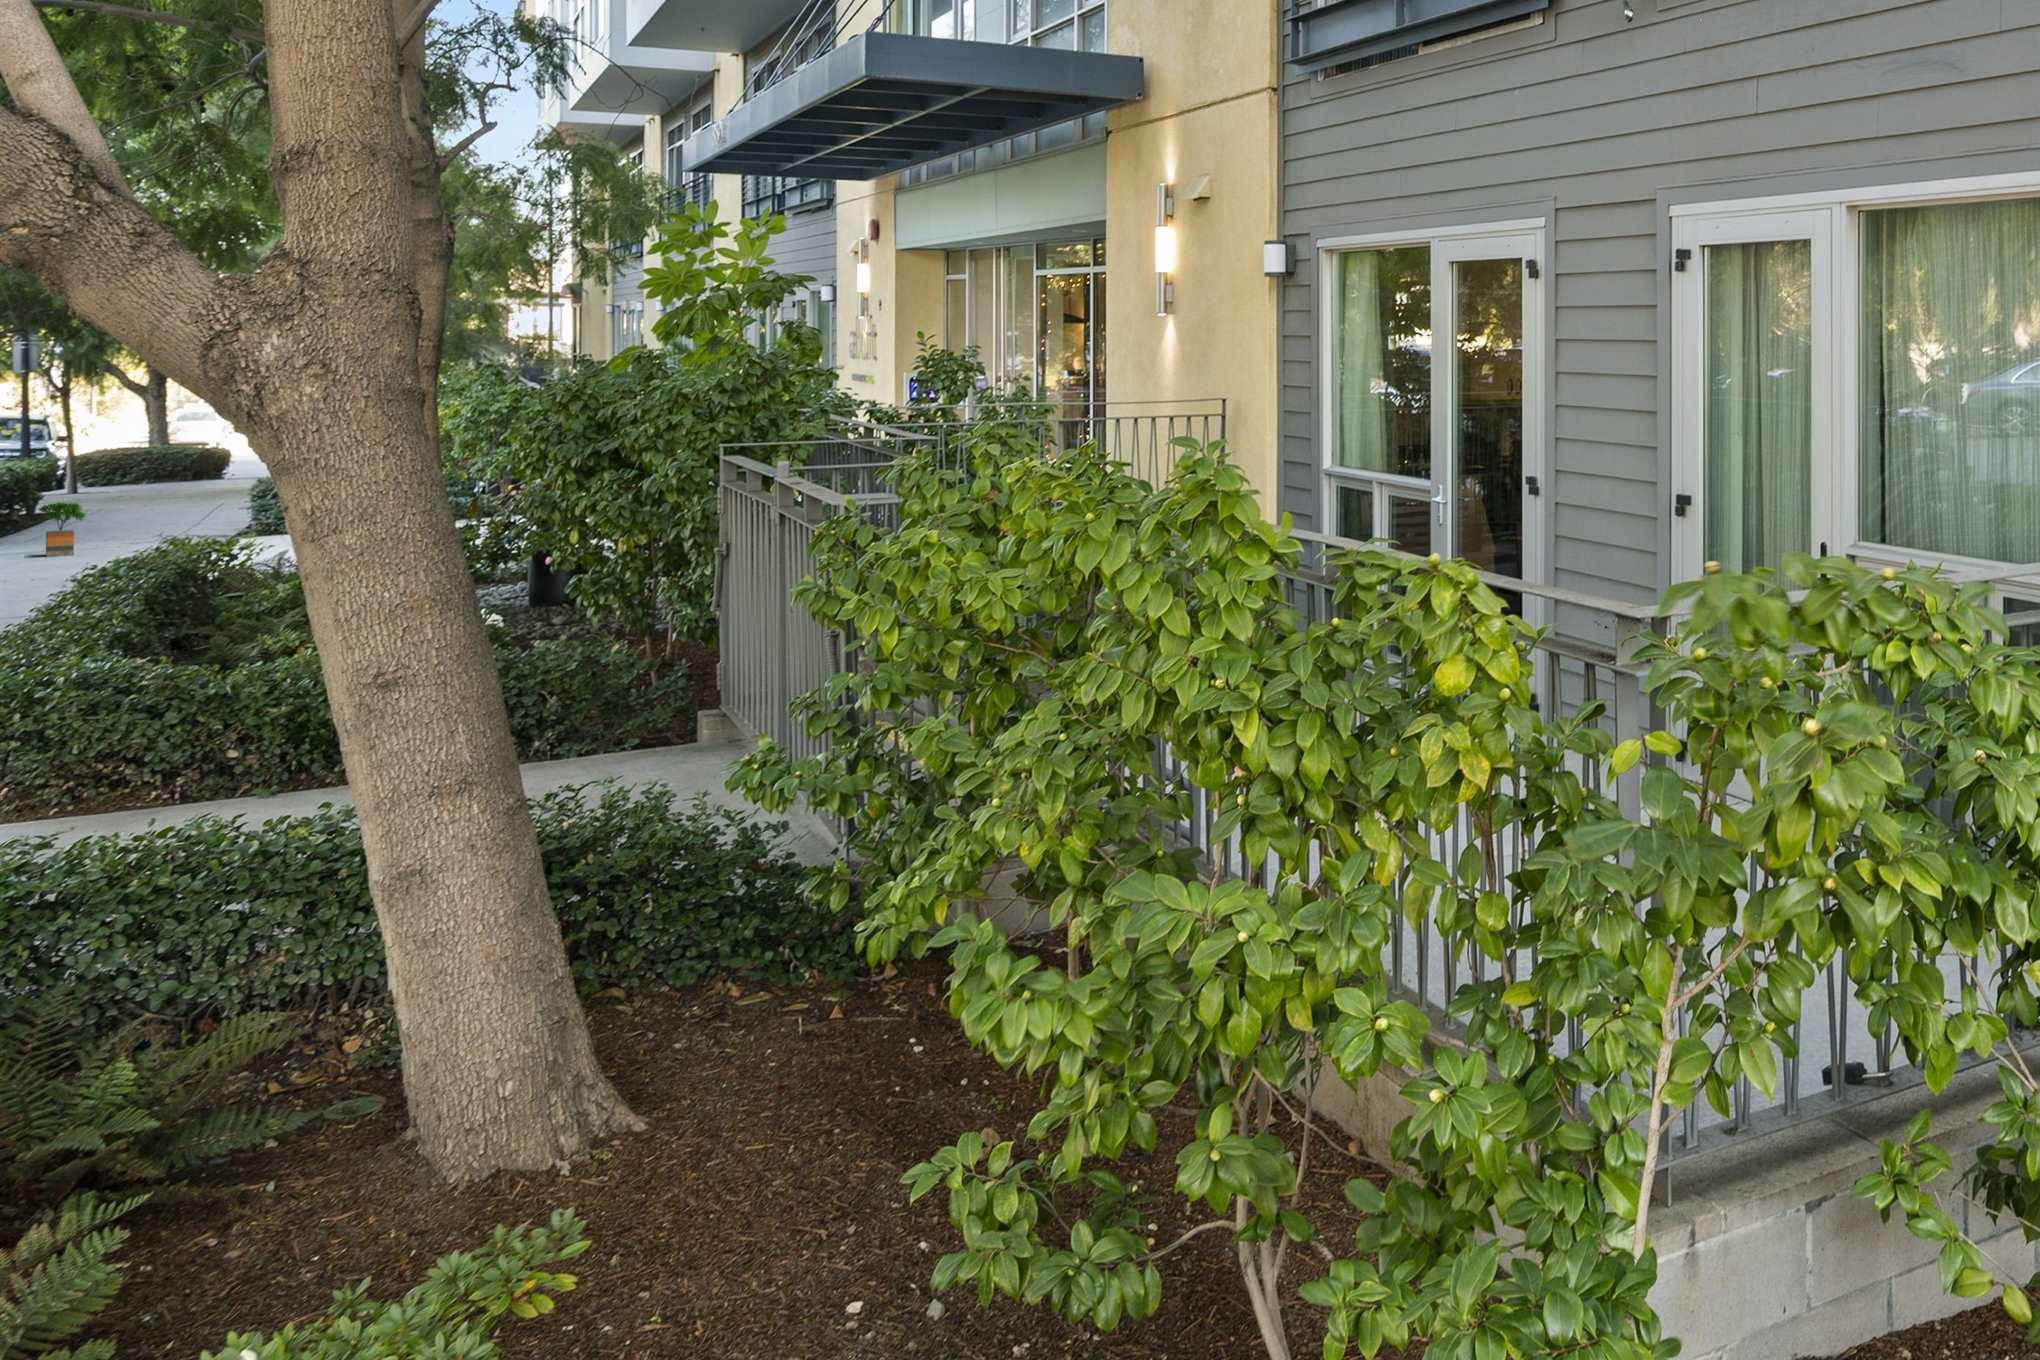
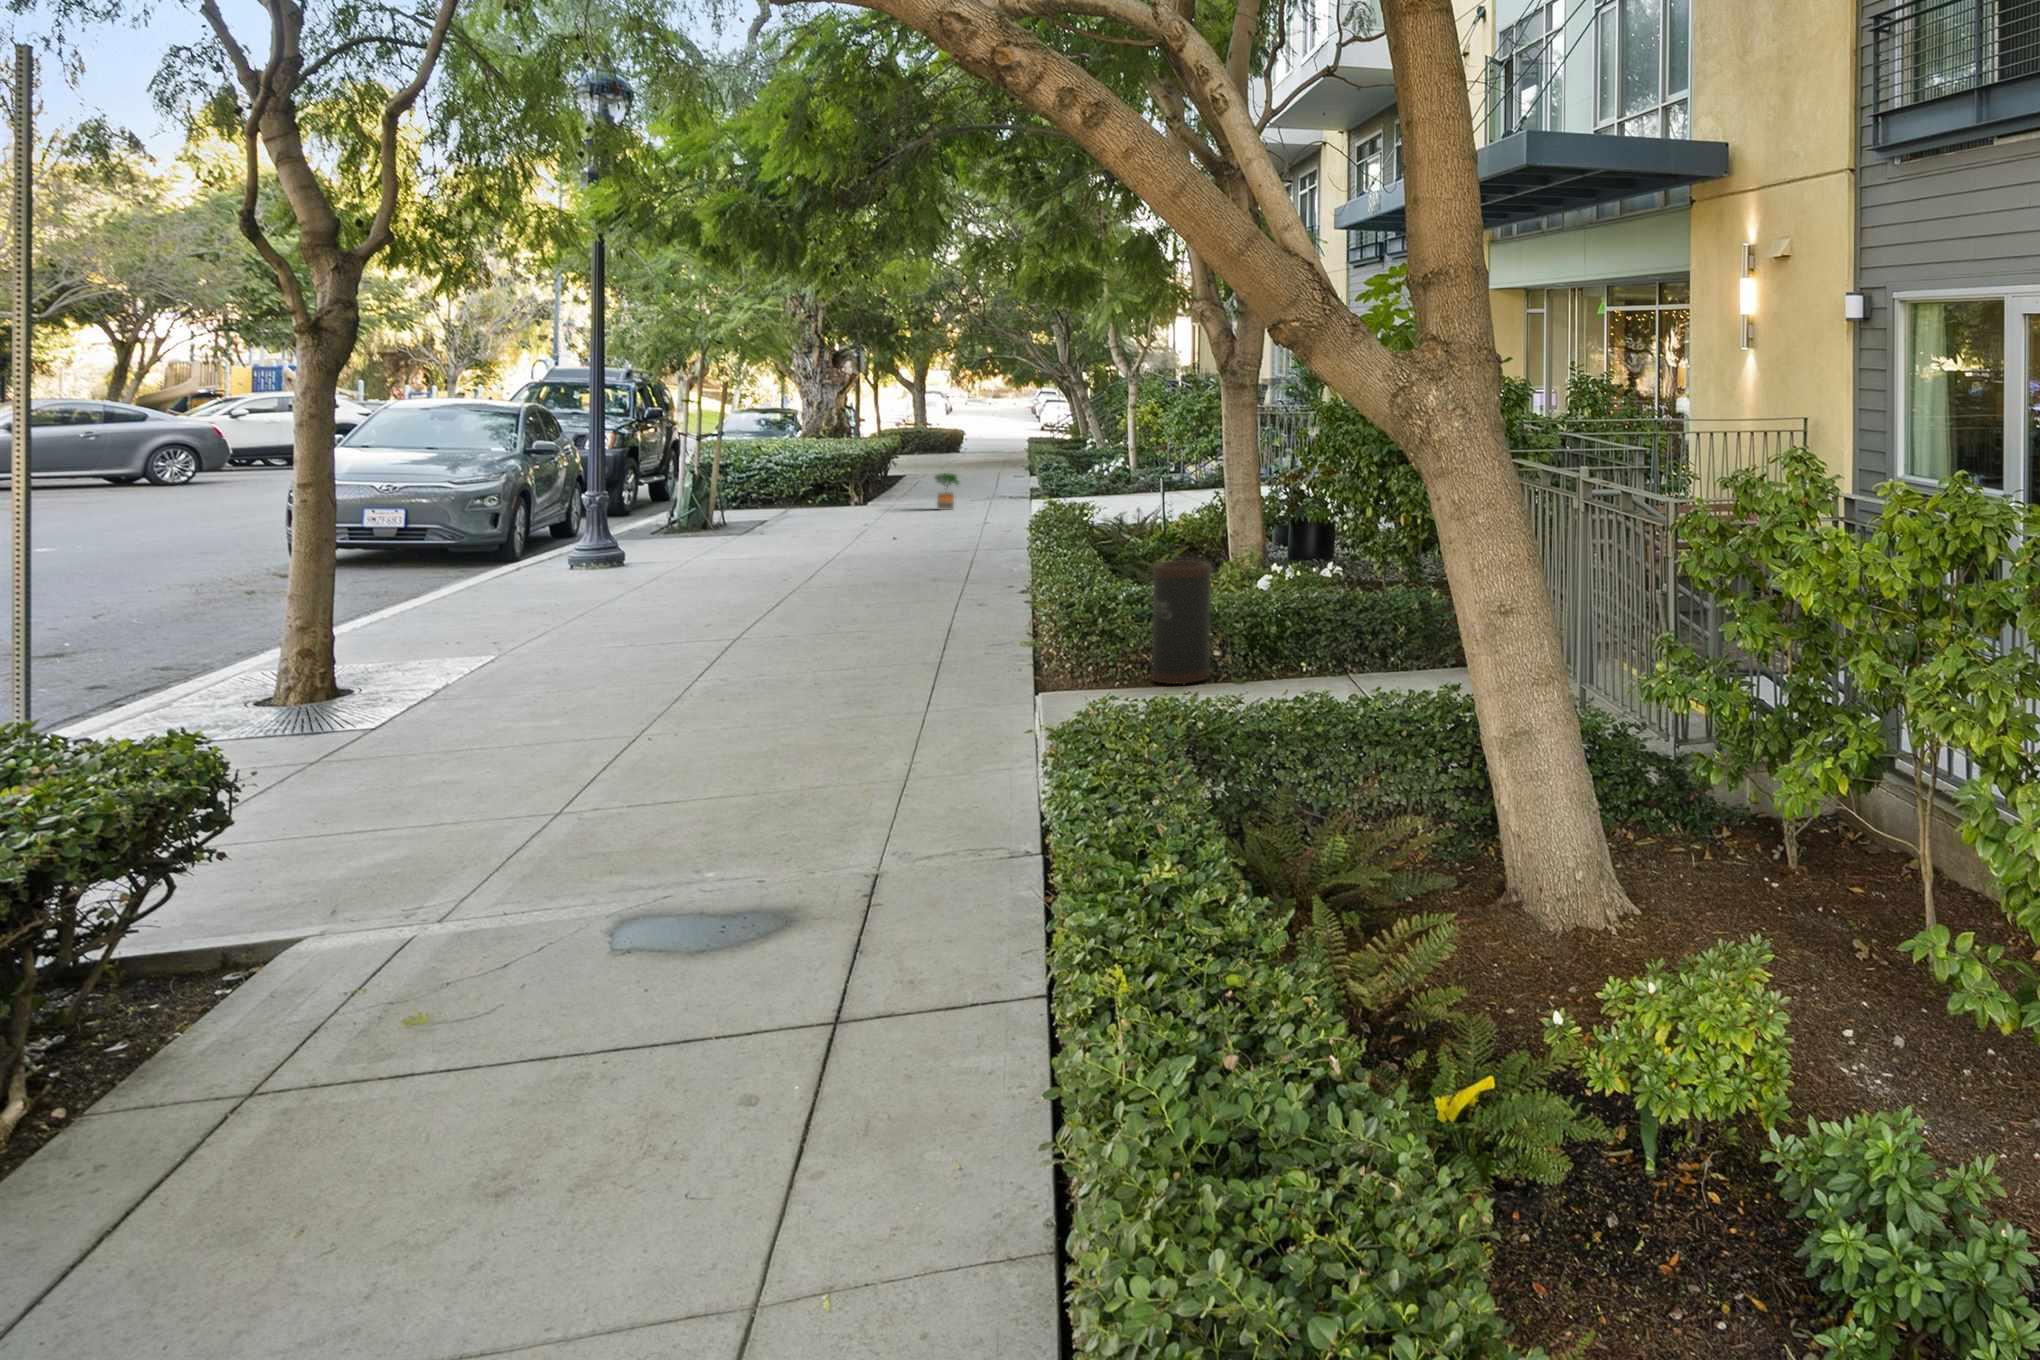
trash can: none [128,614,246,805] -> present [1151,560,1212,684]

